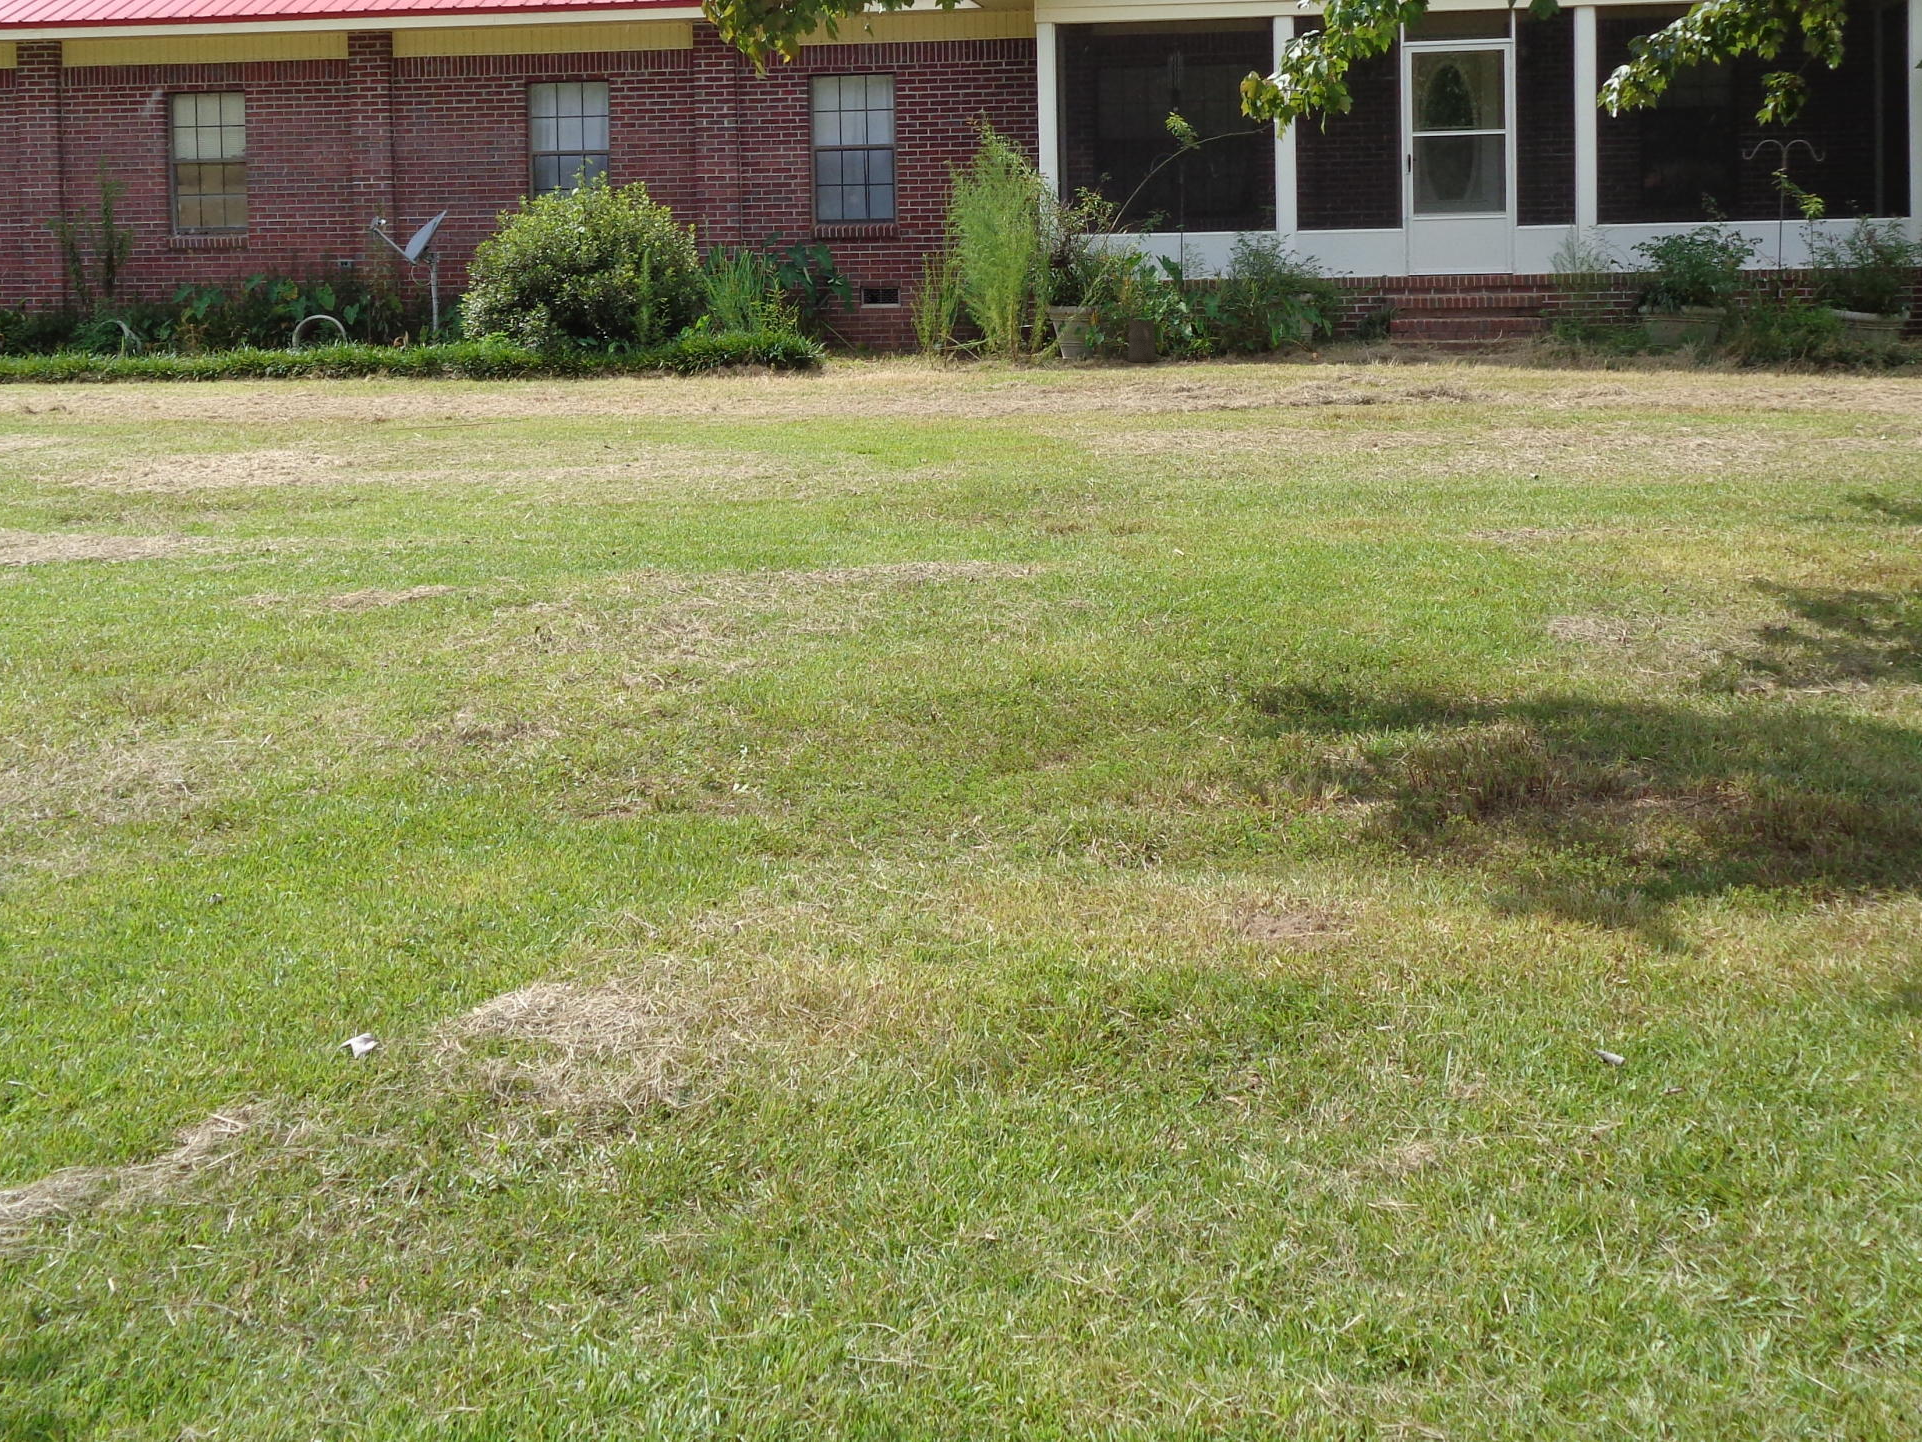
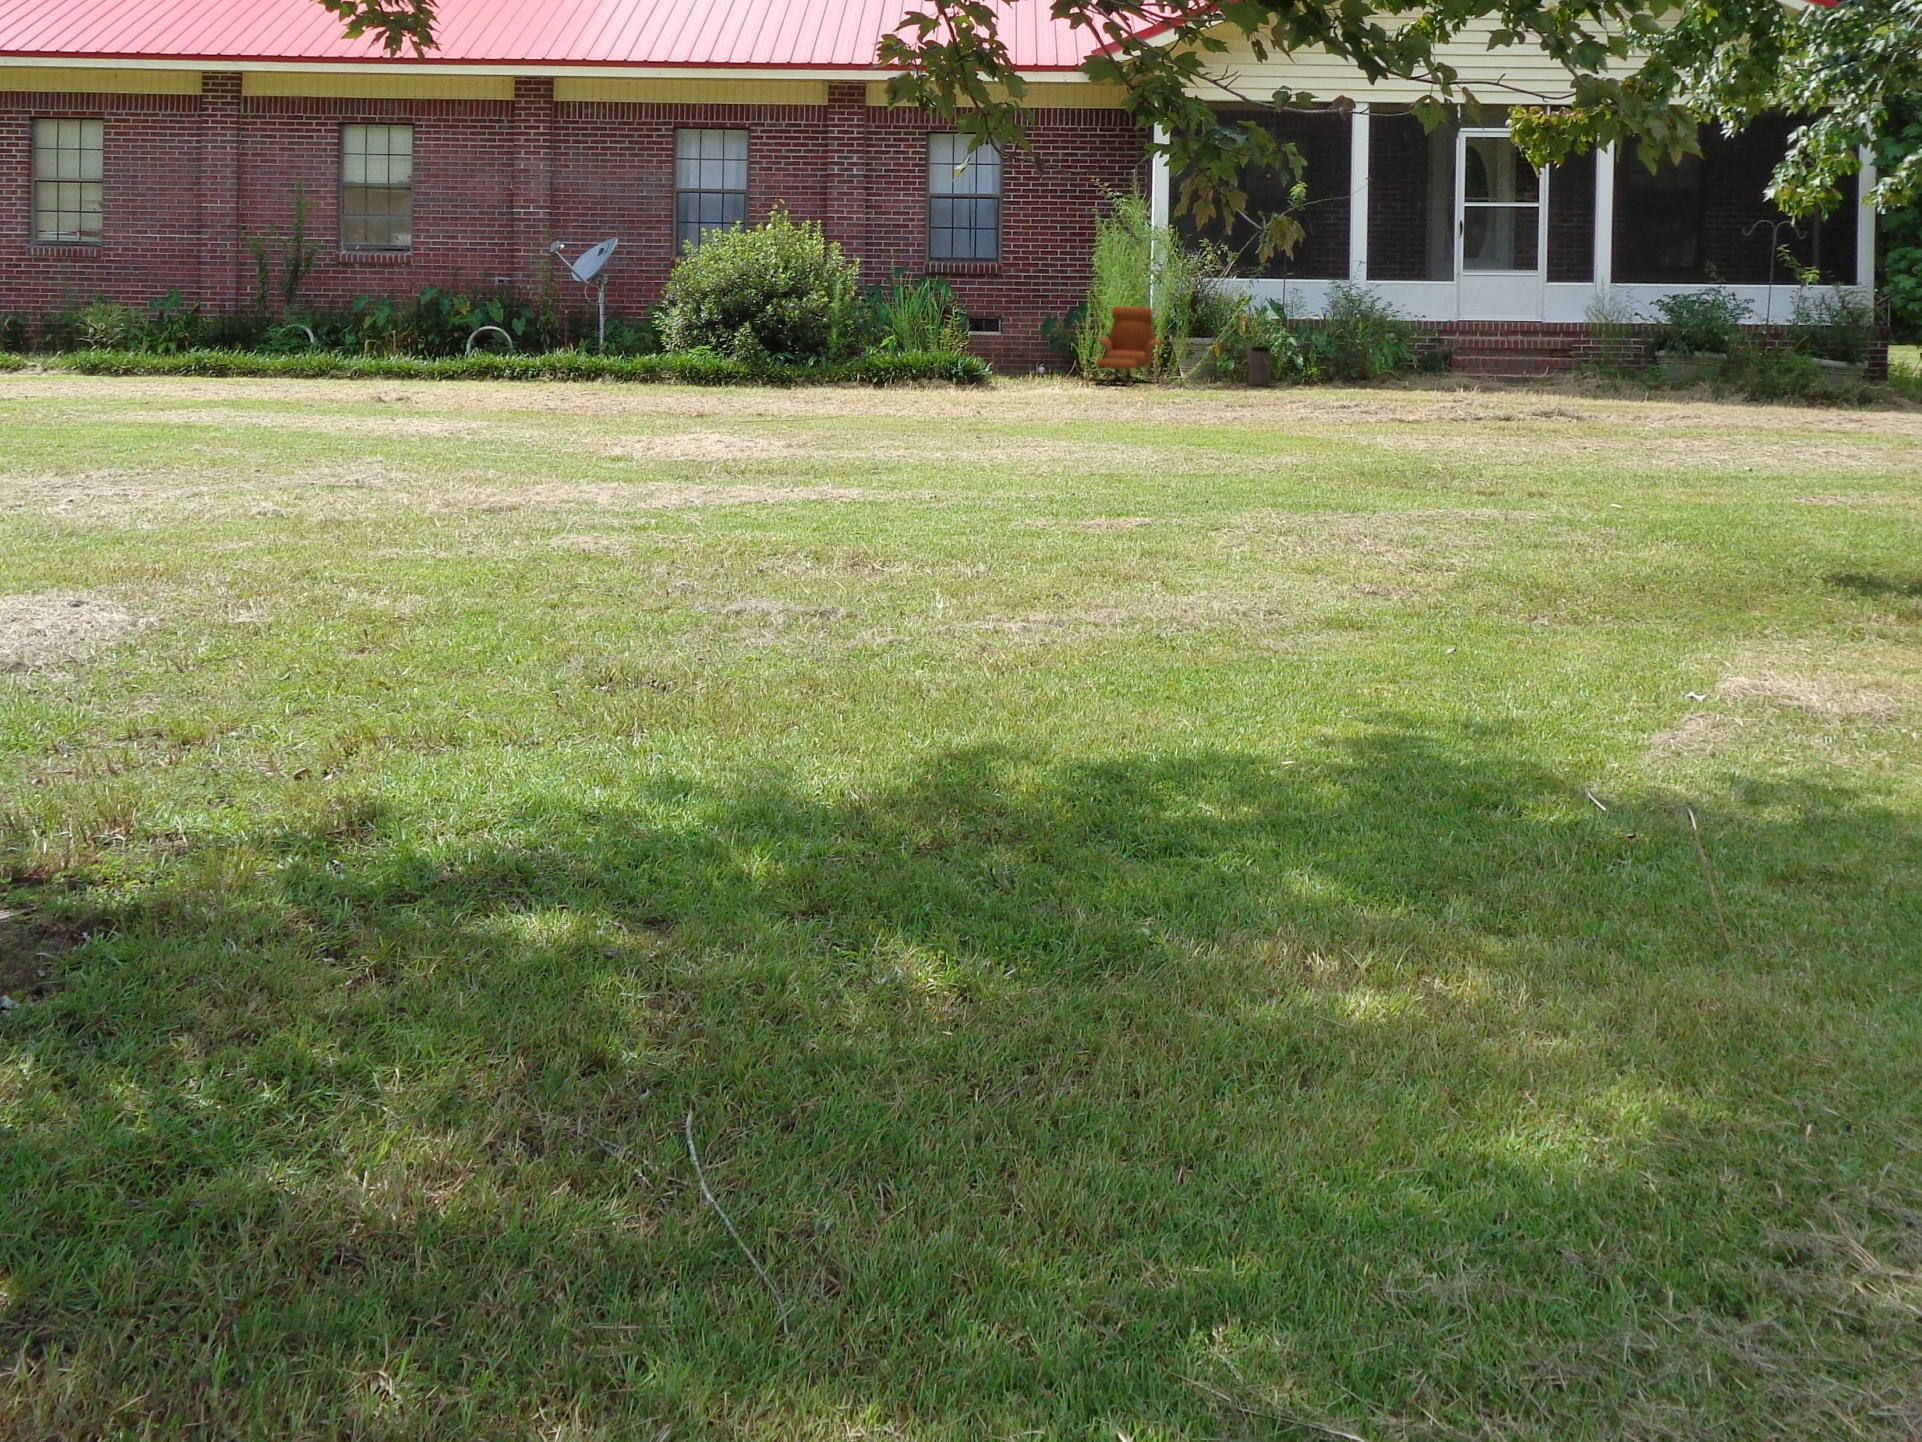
lounge chair: none [942,272,1026,368] -> present [1097,306,1161,386]

